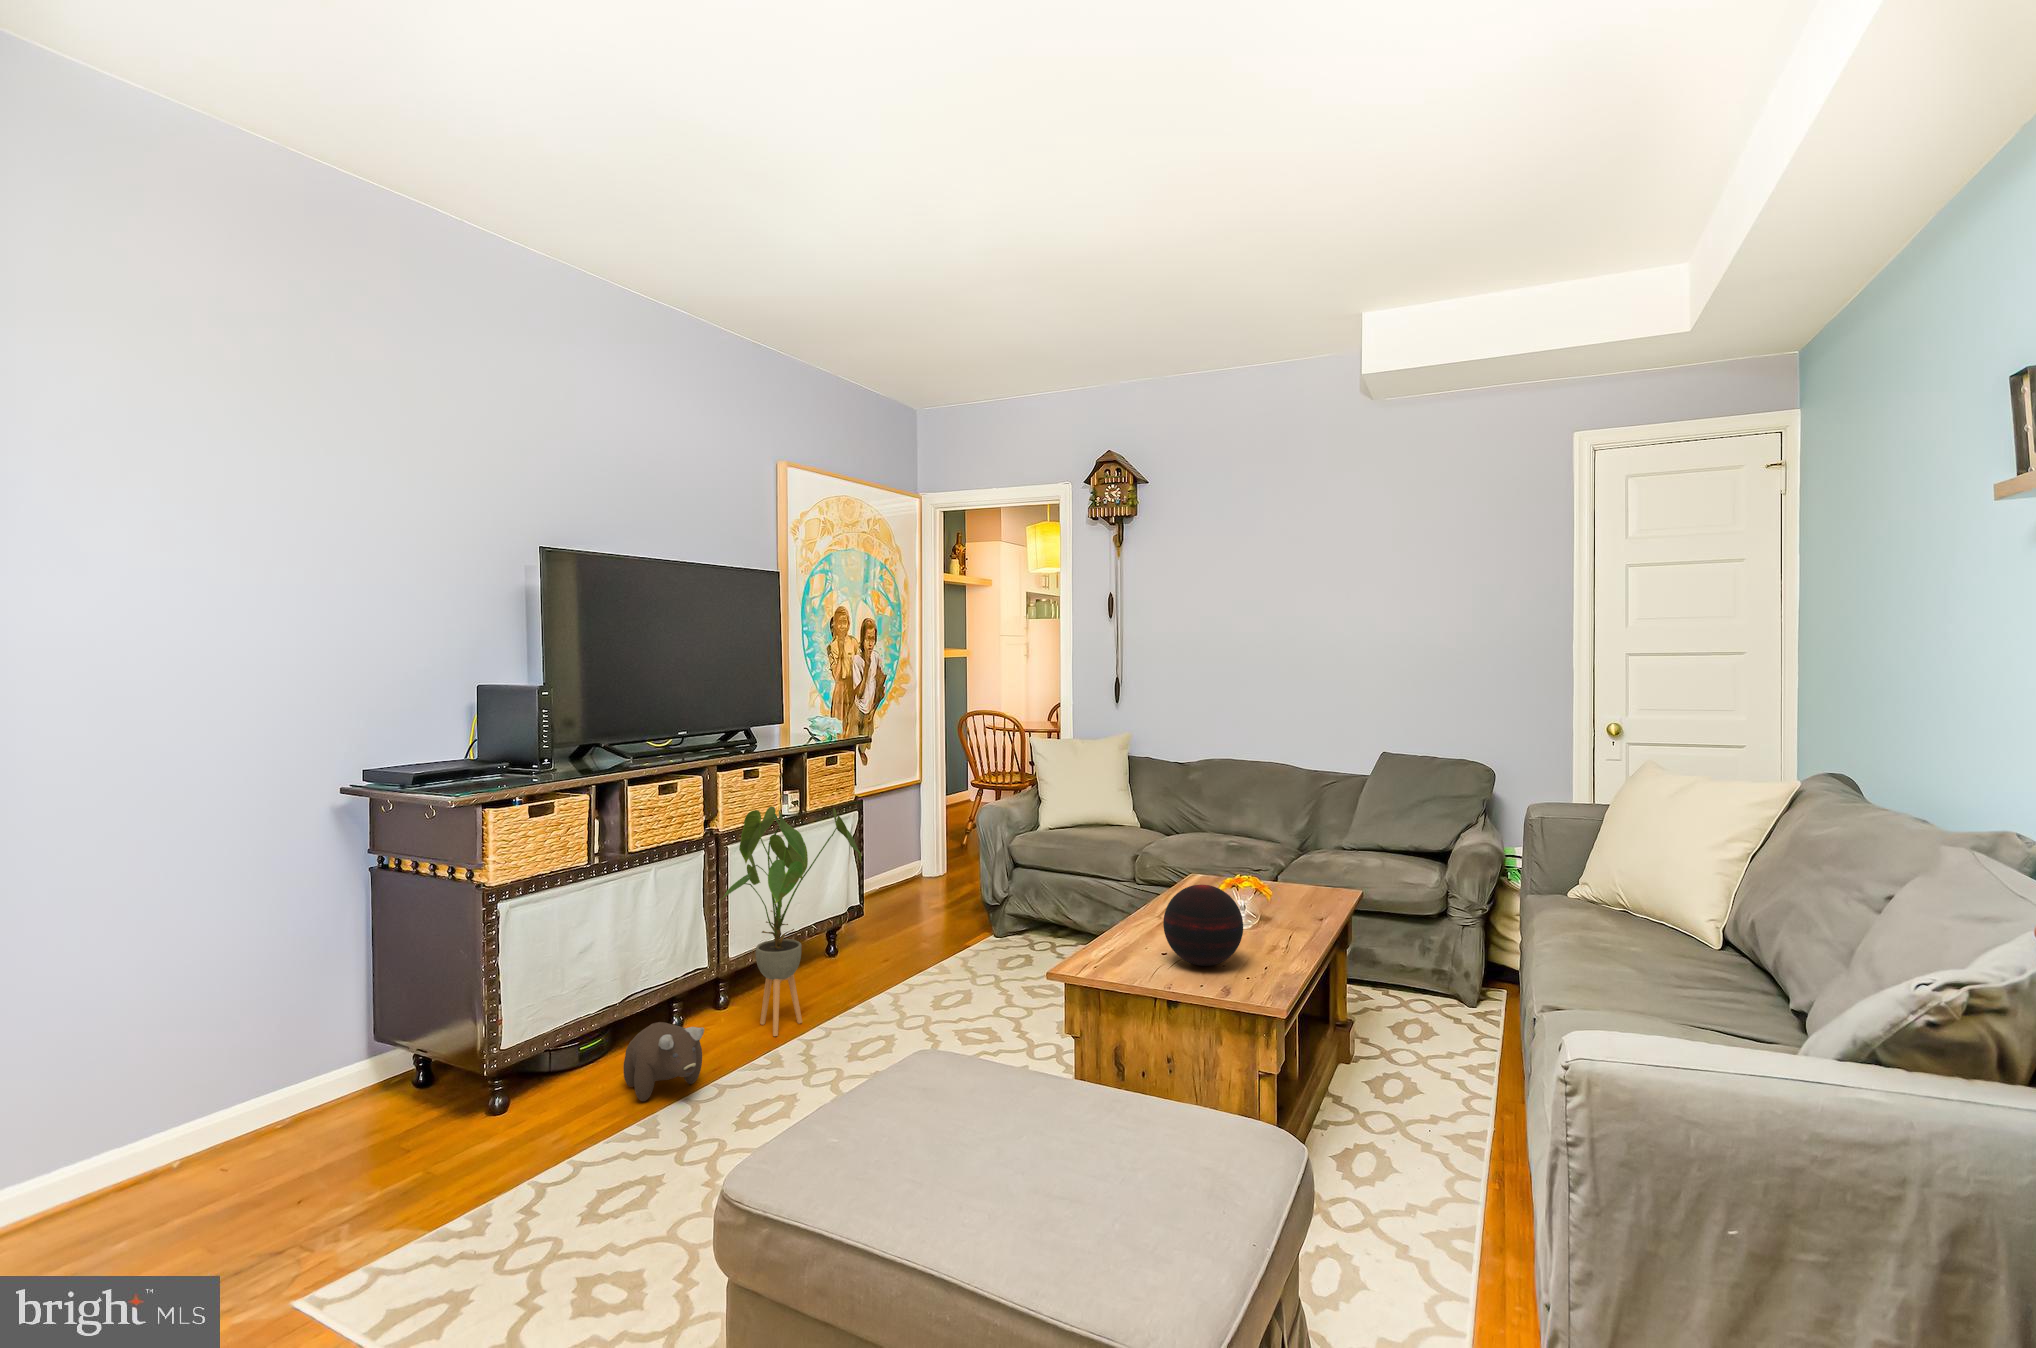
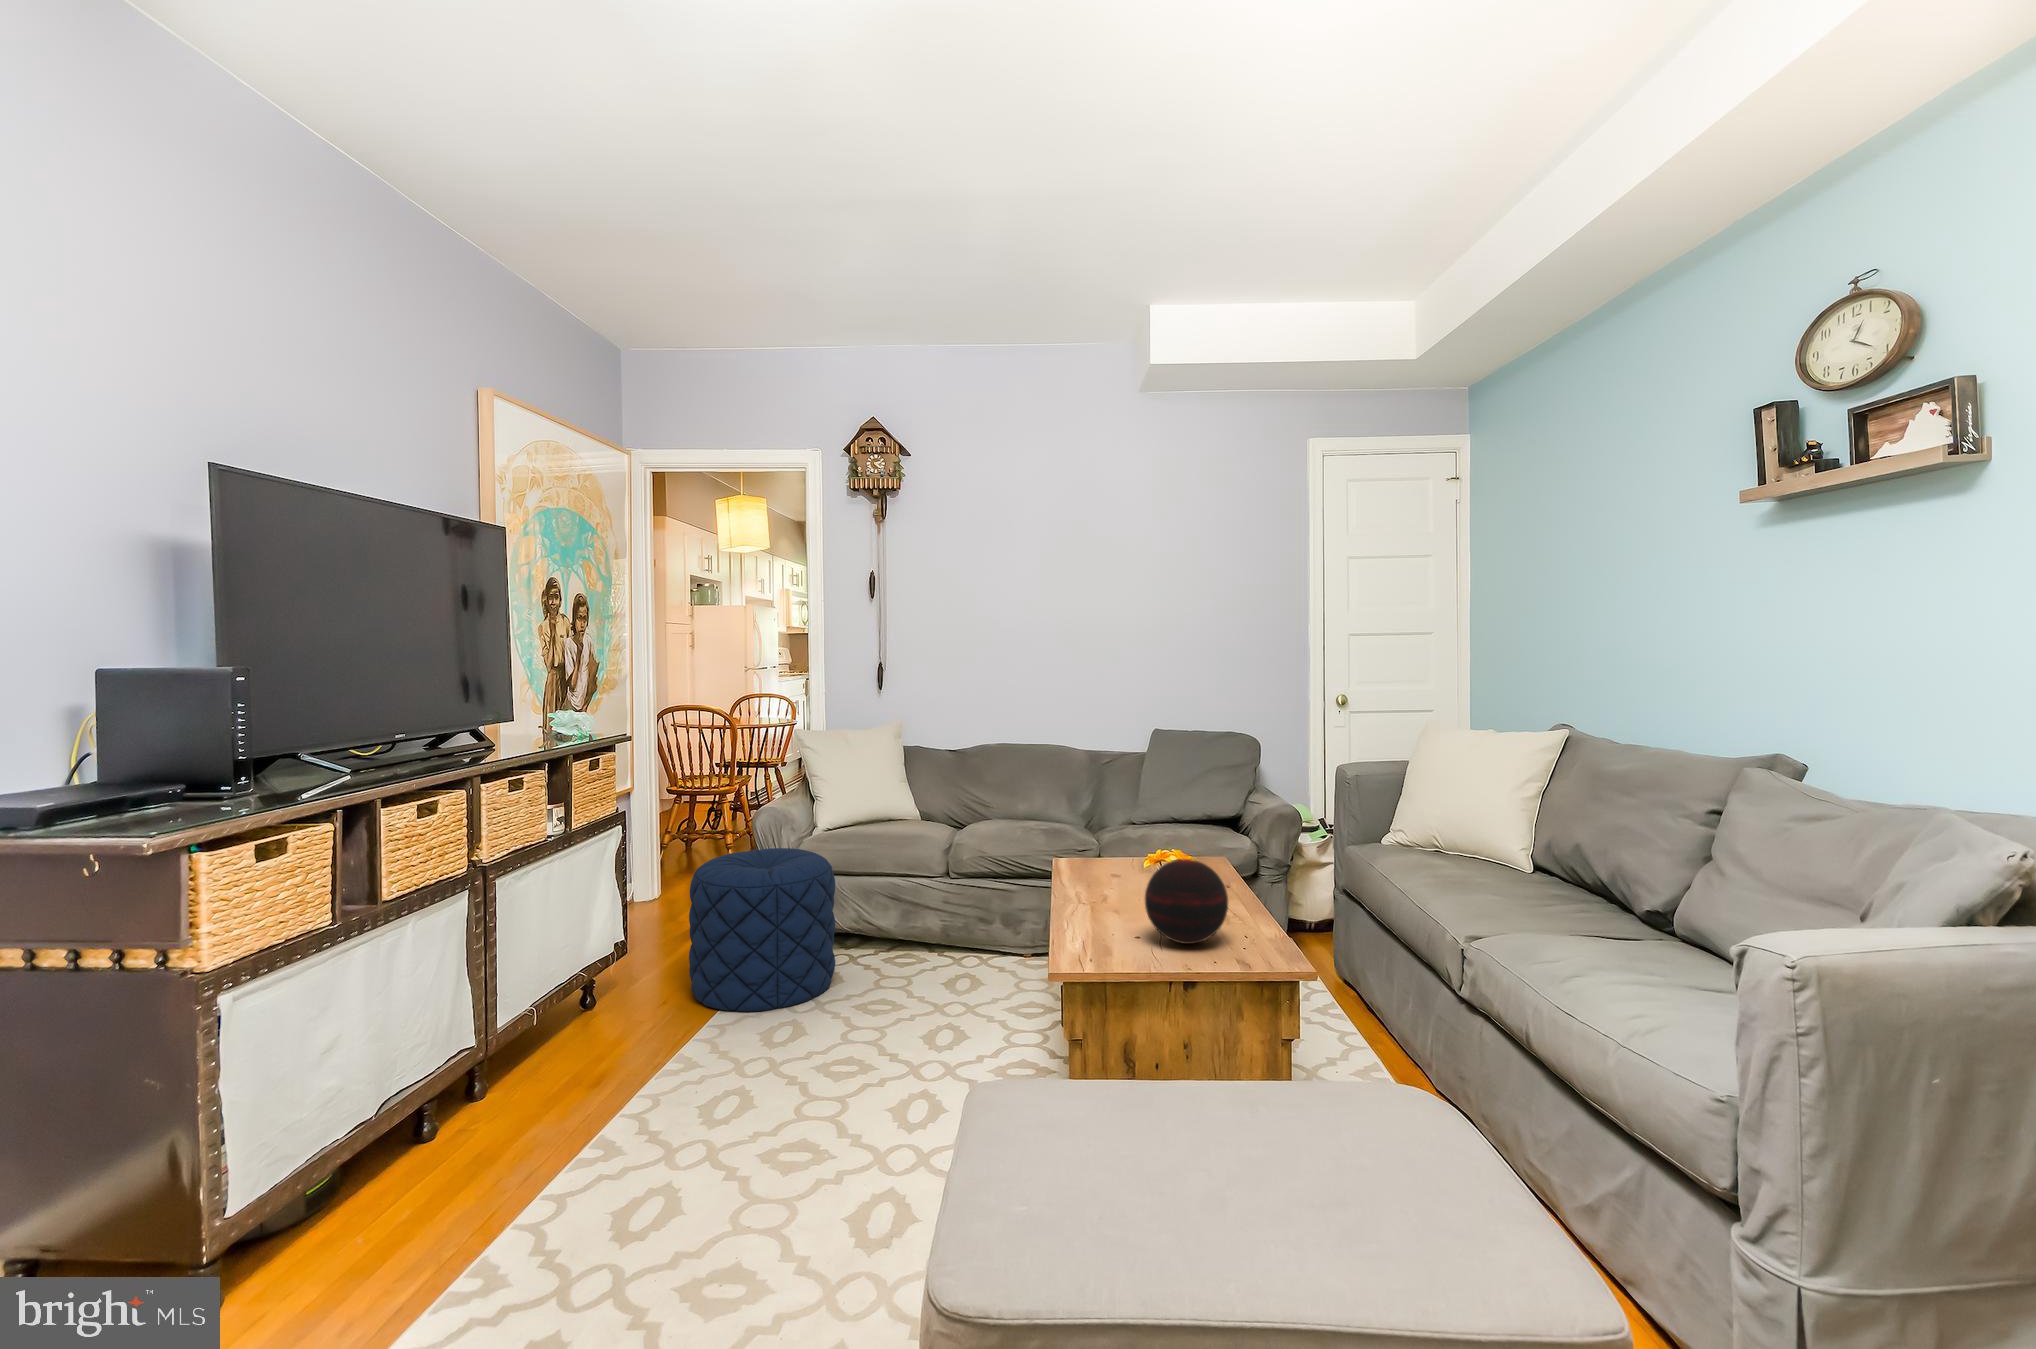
house plant: present [721,806,861,1036] -> none [512,818,692,1123]
pouf: none [900,842,1021,977] -> present [689,848,835,1011]
plush toy: present [624,1022,704,1101] -> none [416,1129,557,1255]

